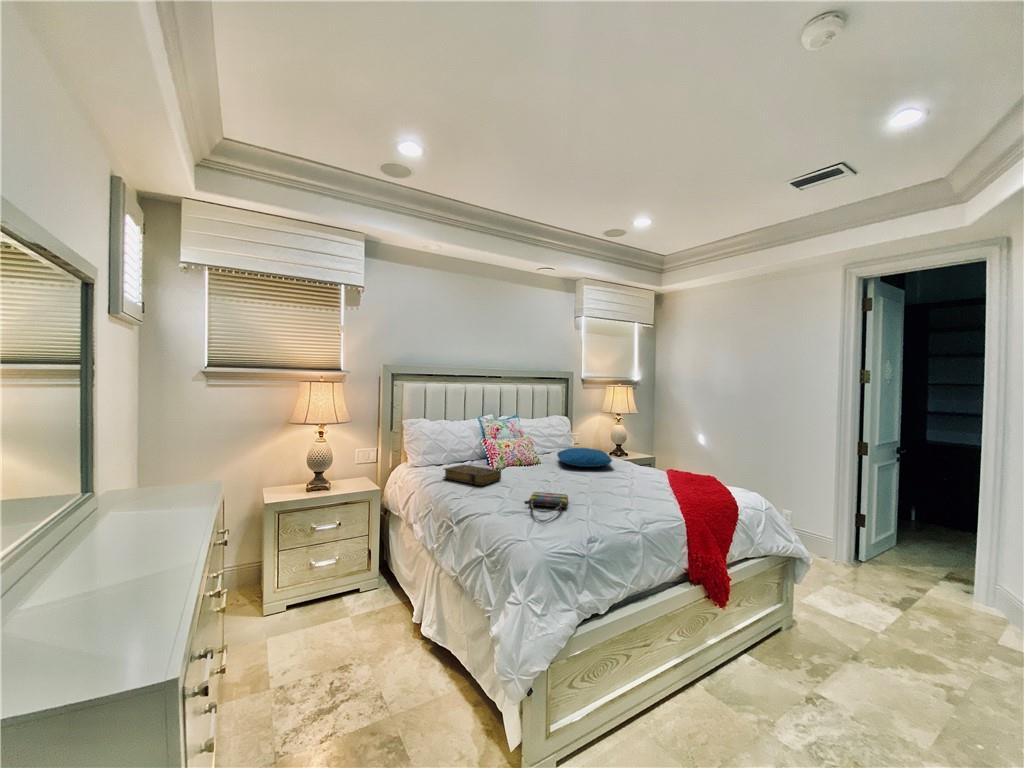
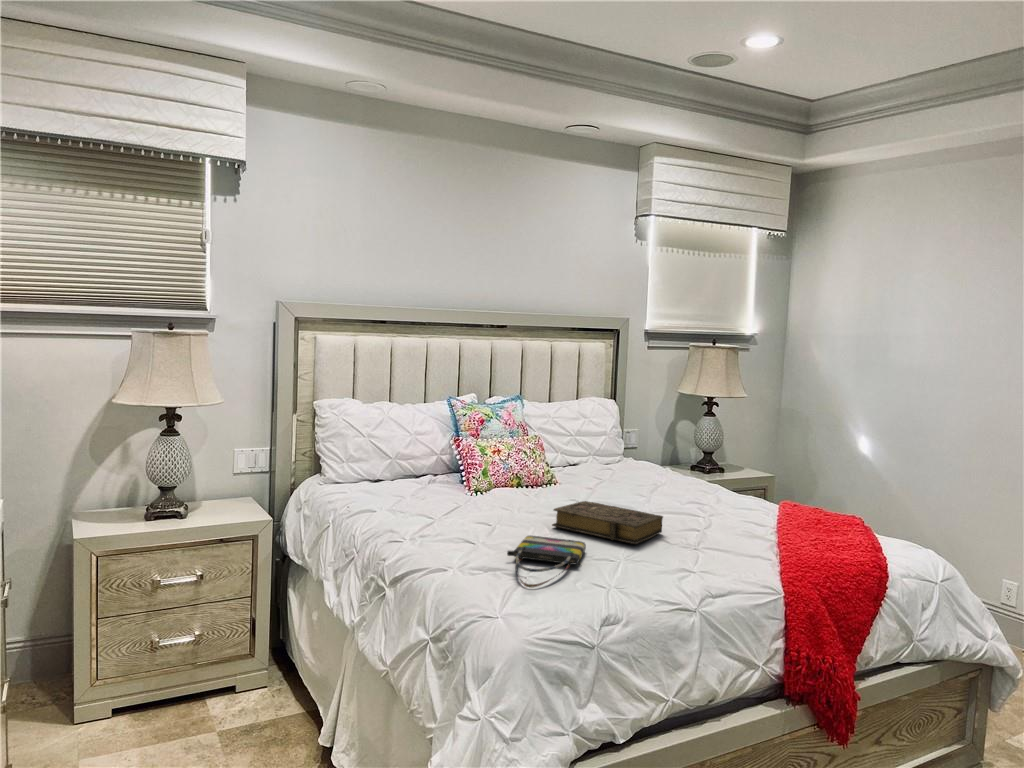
pillow: present [557,448,612,467] -> none [586,458,682,494]
book: present [443,465,501,485] -> present [552,501,663,544]

